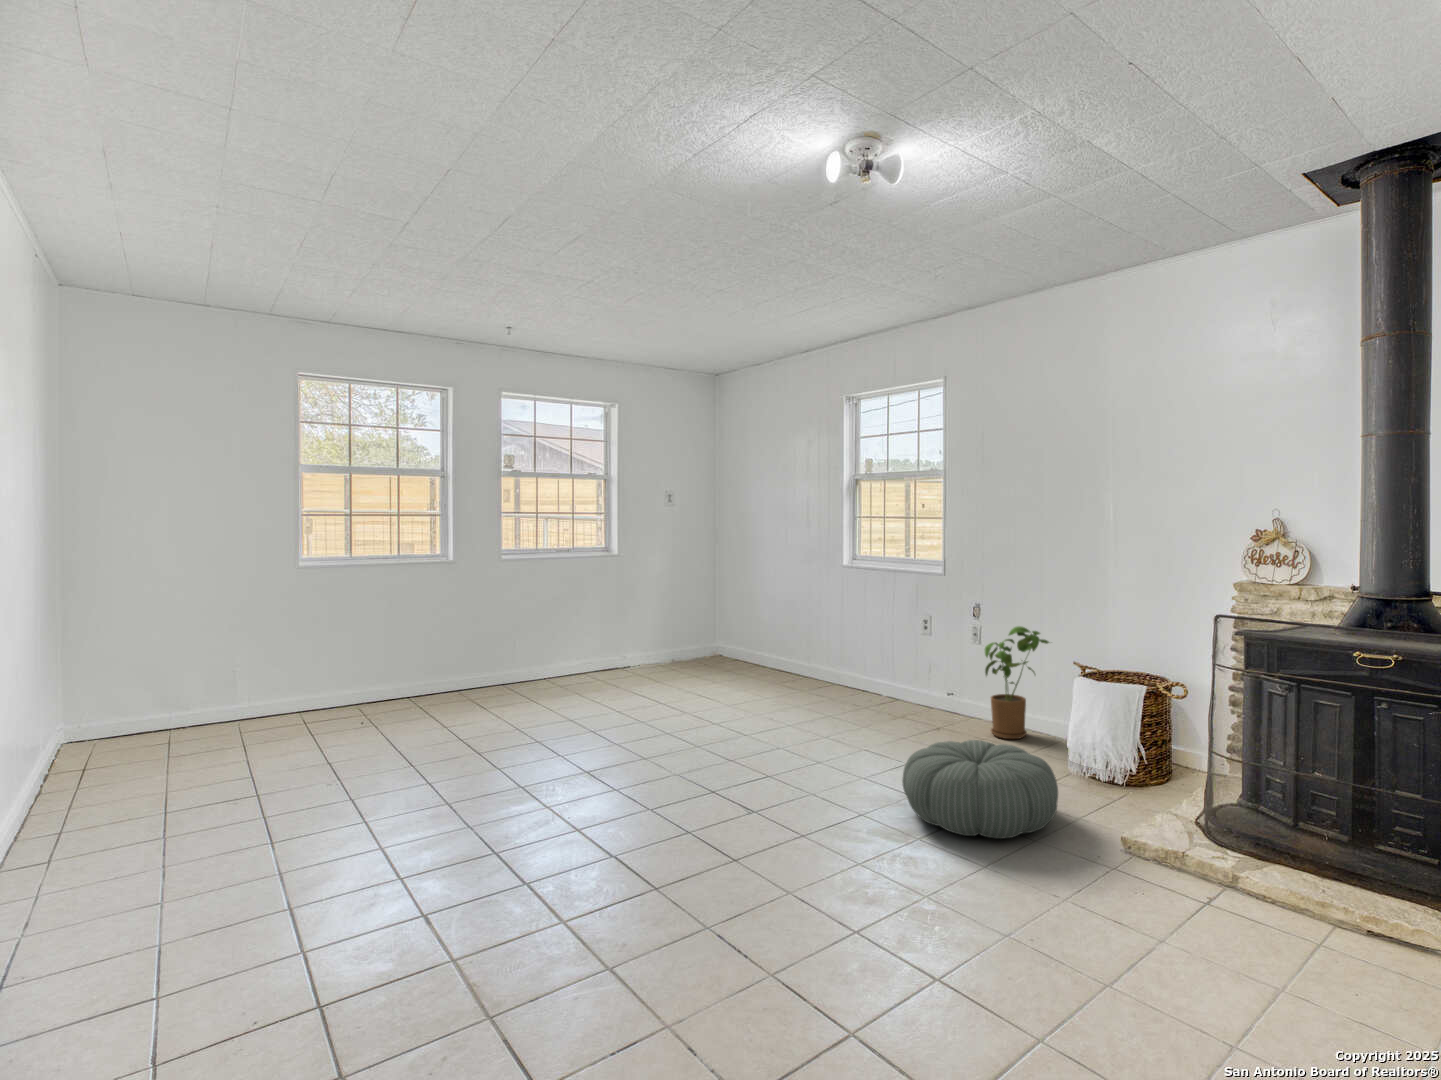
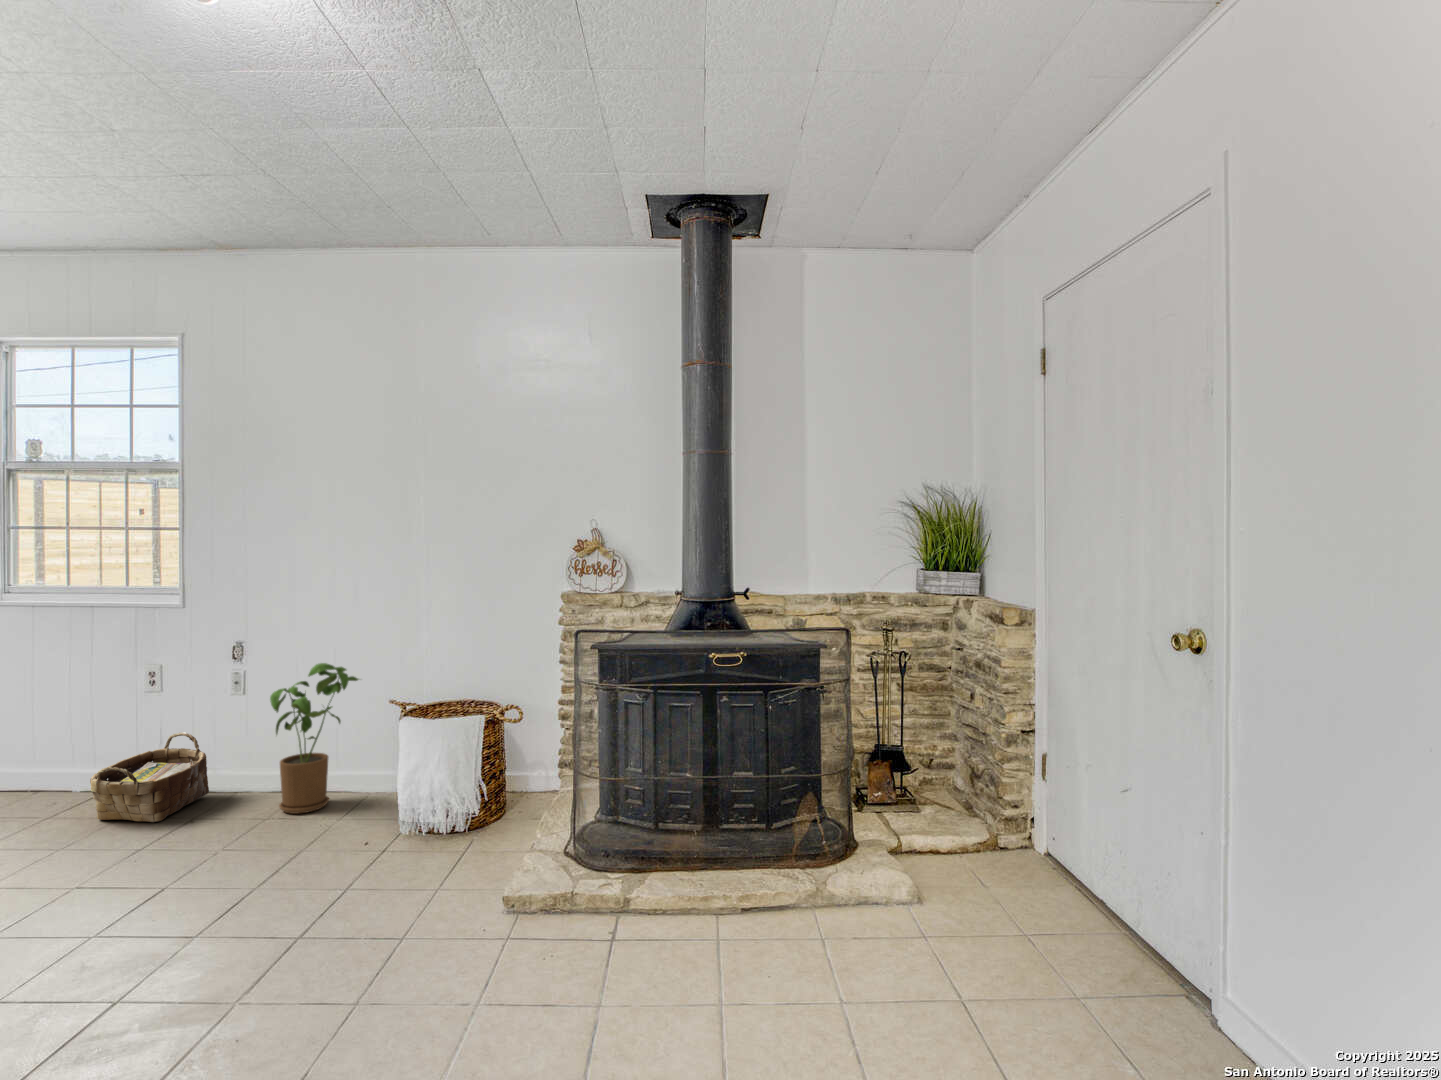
woven basket: none [881,665,951,722] -> present [90,732,209,822]
pouf: present [902,740,1058,839] -> none [188,820,427,975]

